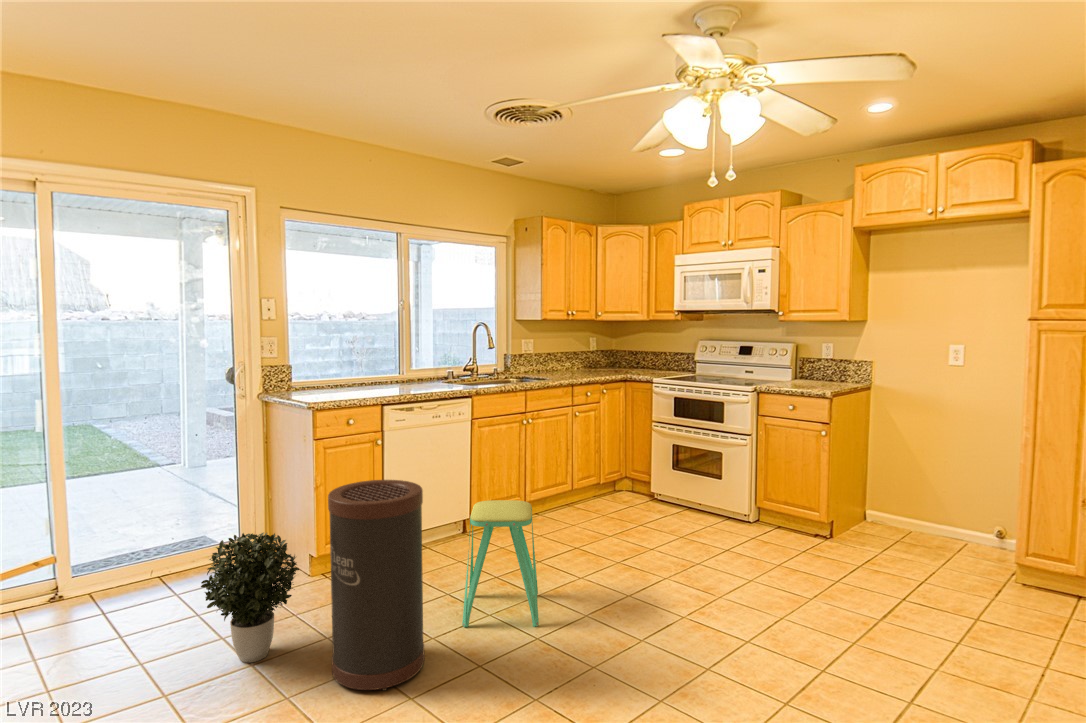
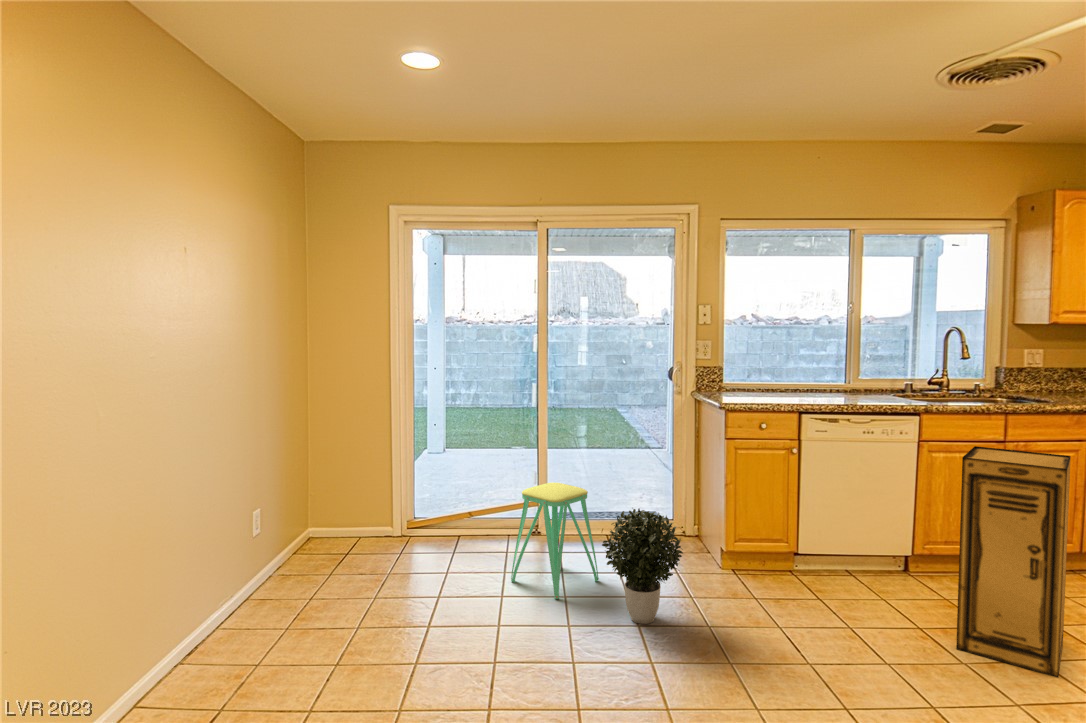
storage cabinet: none [524,419,590,585] -> present [956,446,1071,677]
trash can: present [328,480,425,691] -> none [694,481,791,692]
stool: present [462,500,539,627] -> present [511,483,599,599]

